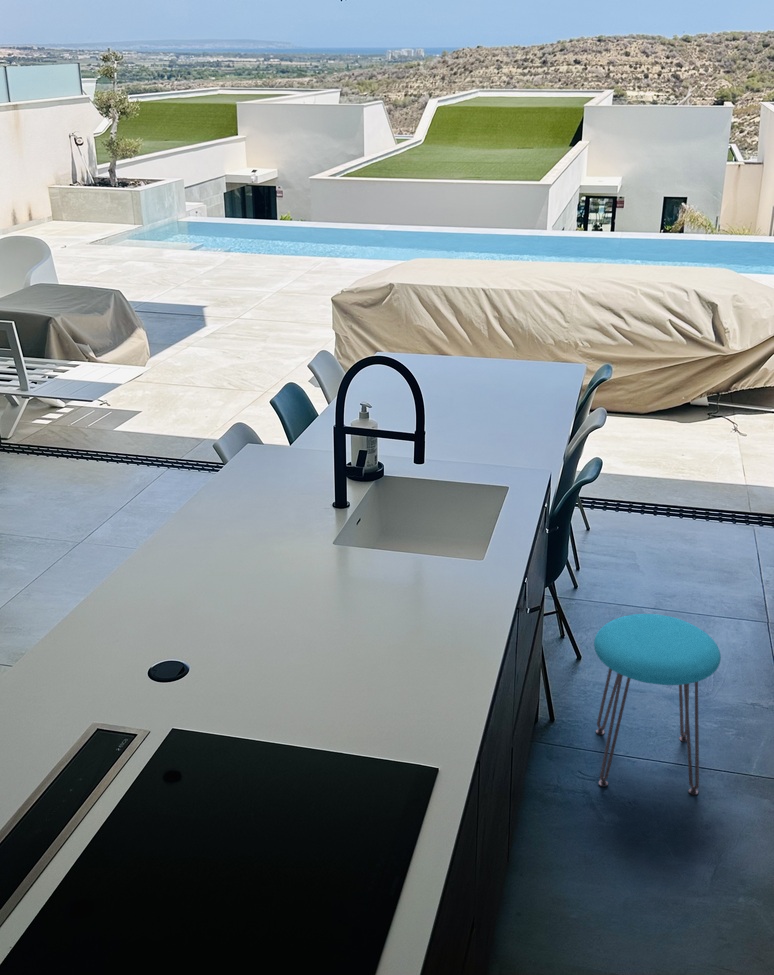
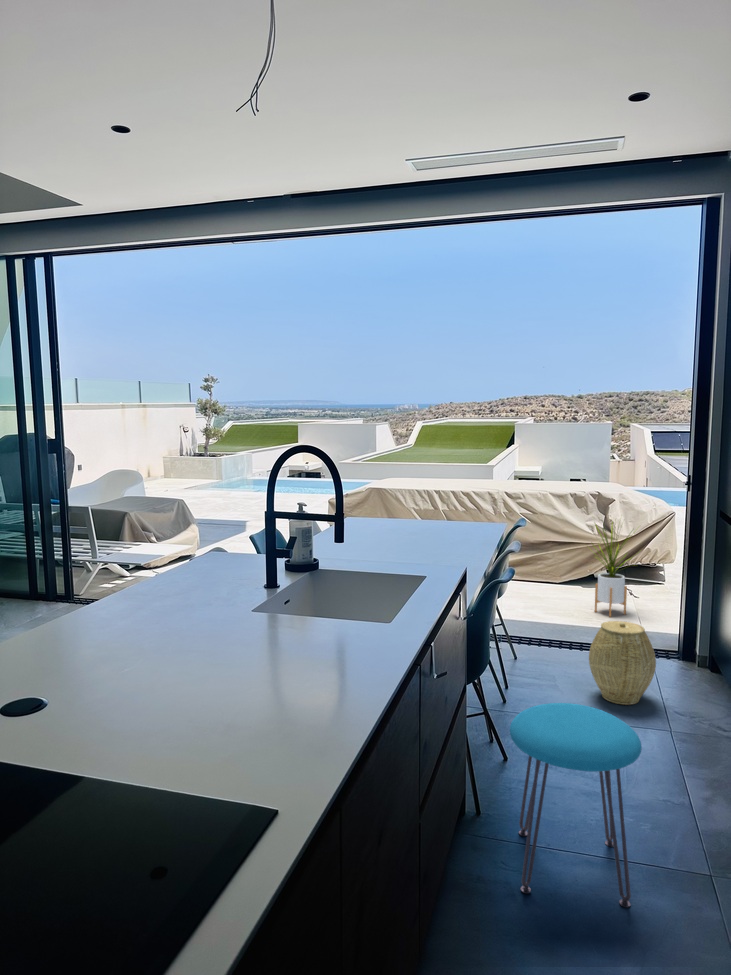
house plant: none [680,336,753,466] -> present [595,522,628,617]
woven basket: none [676,495,750,587] -> present [589,621,656,705]

